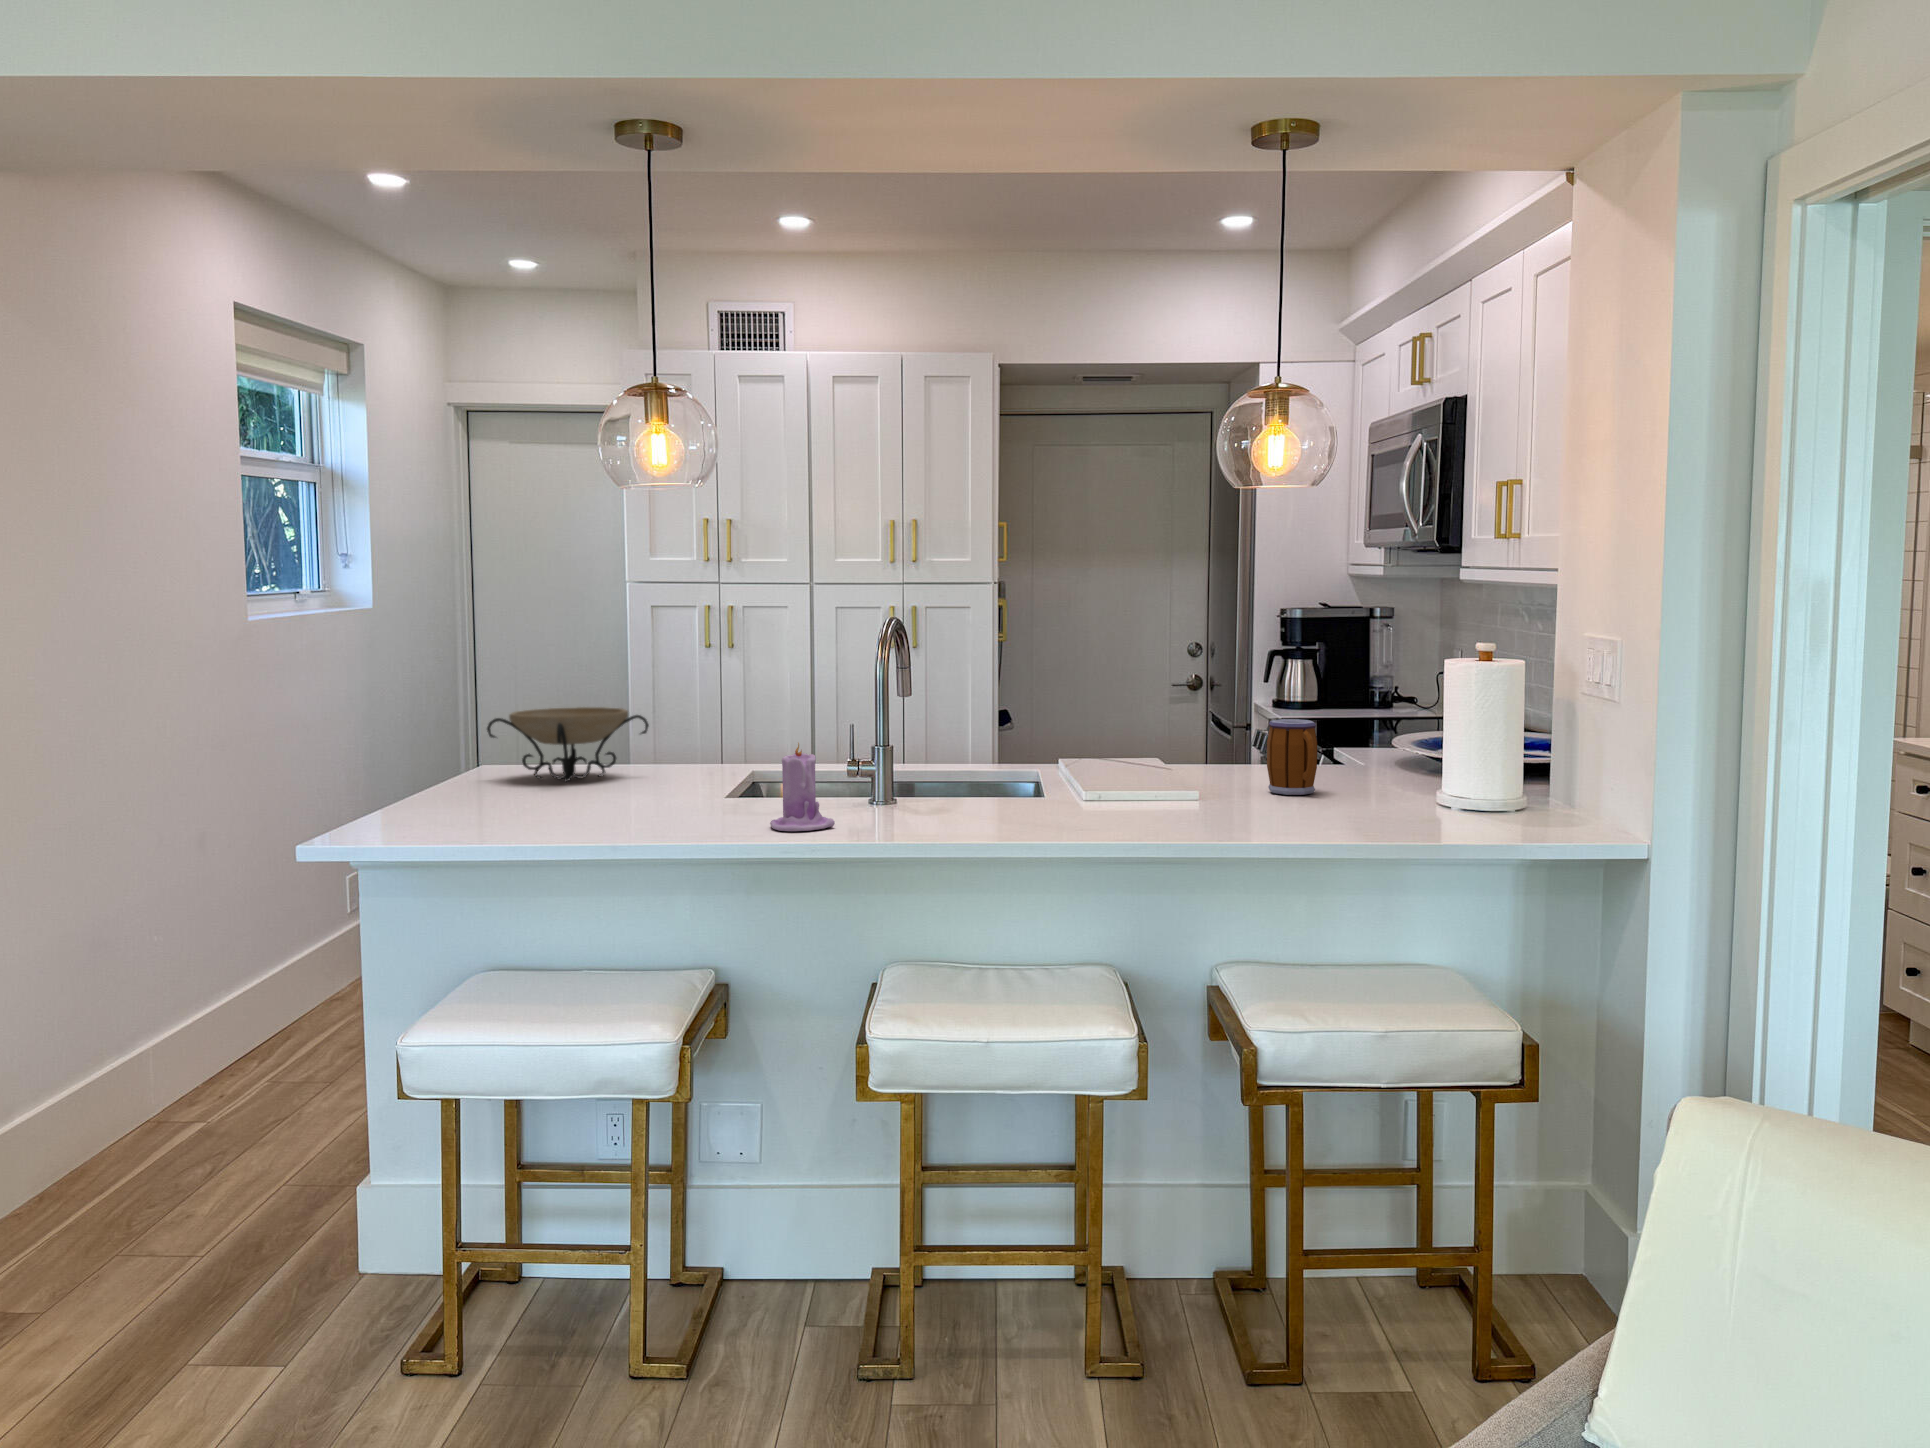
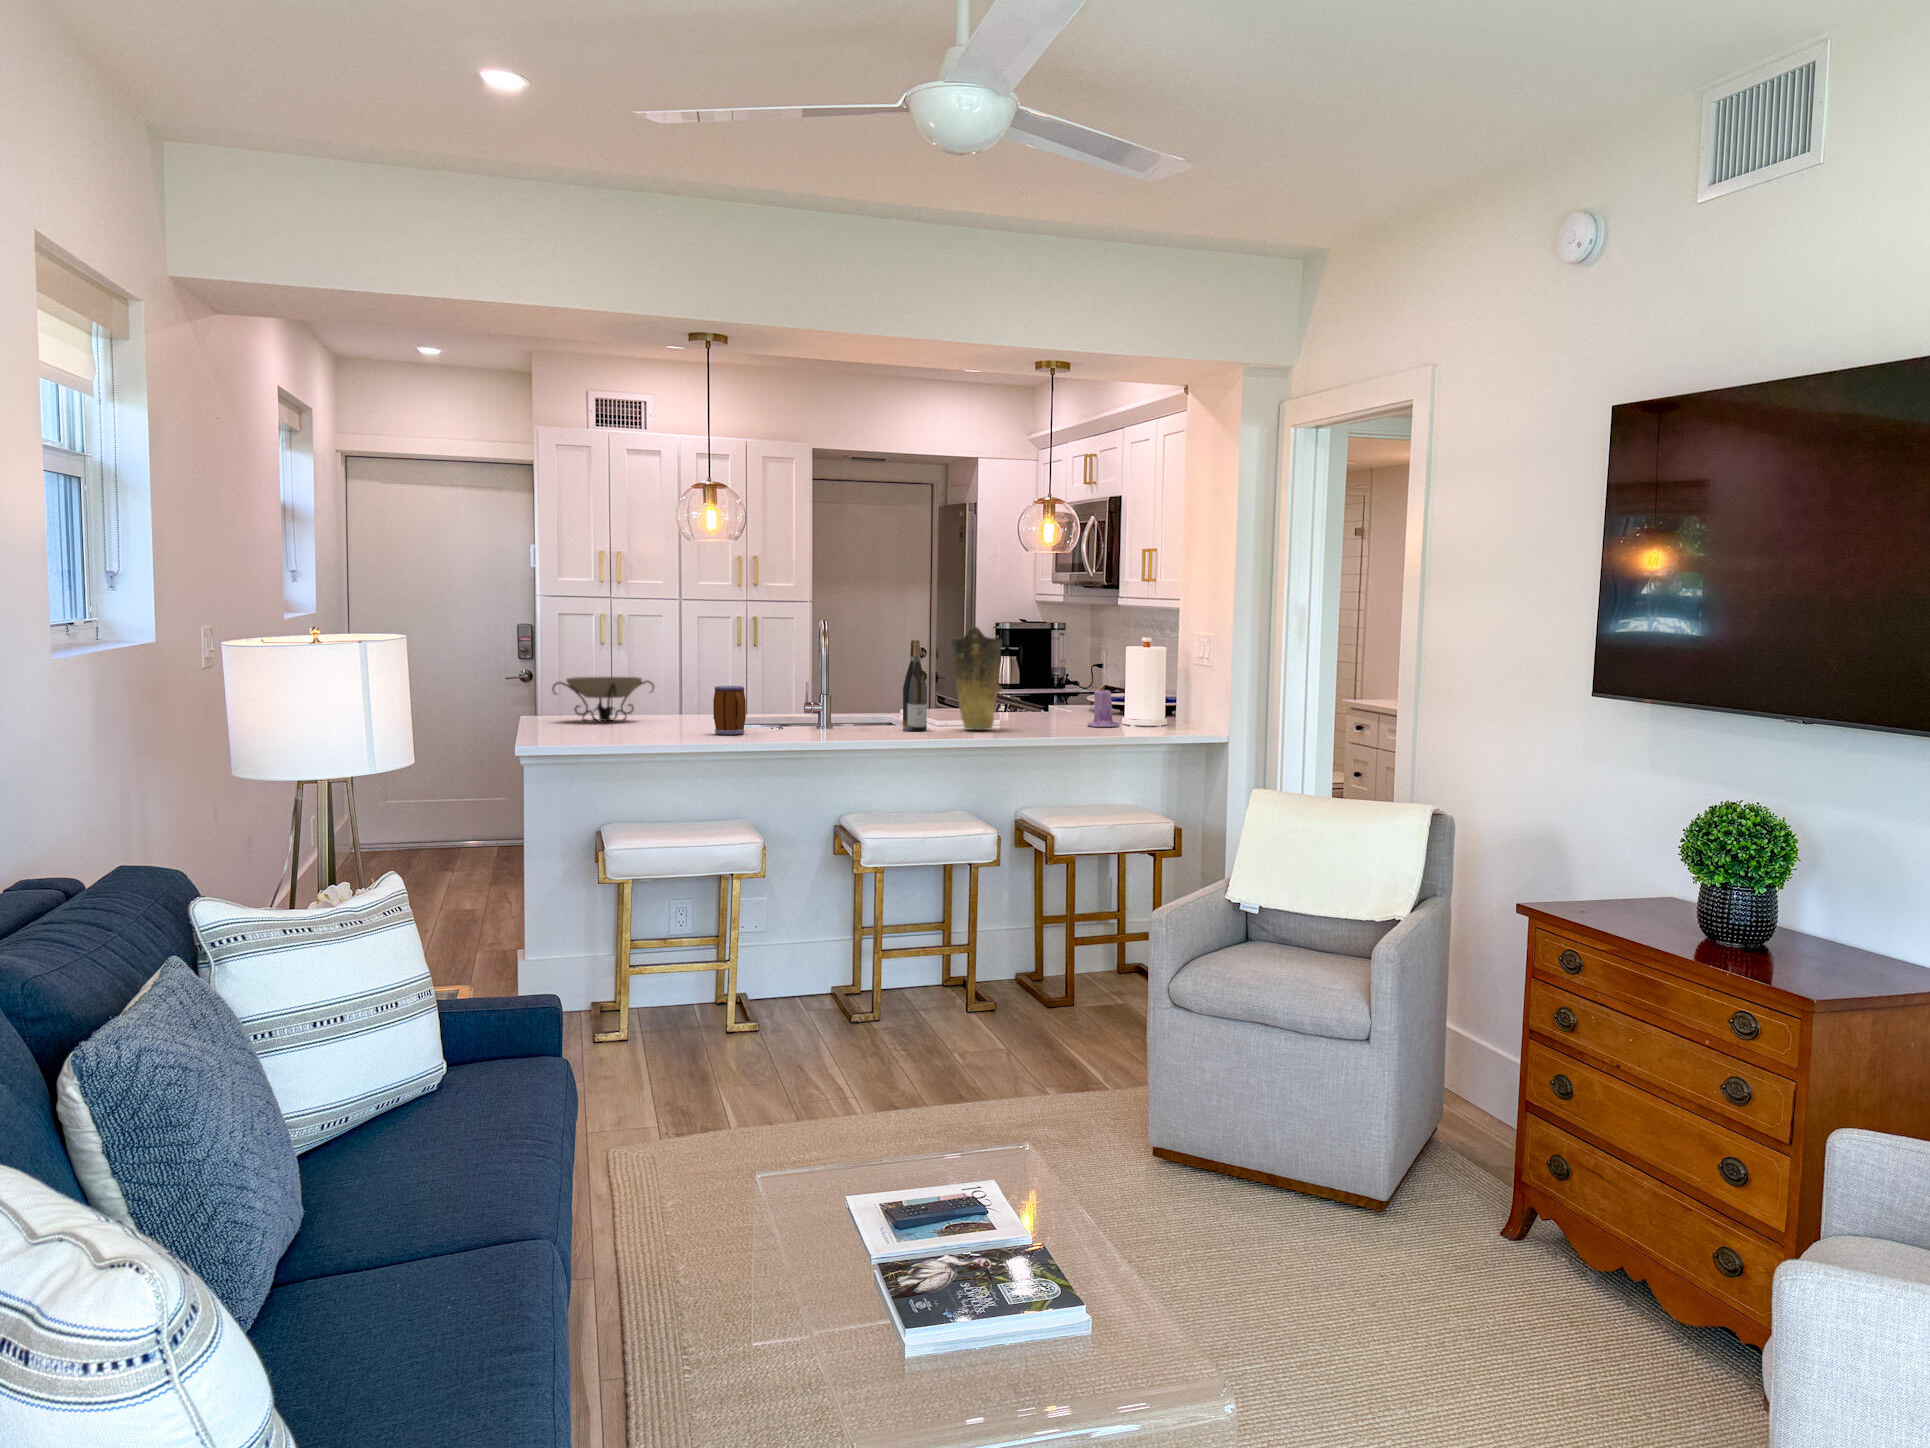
vase: none [1079,630,1177,824] -> present [951,626,1002,730]
wine bottle: none [990,656,1034,824] -> present [903,640,927,731]
mug: present [1267,719,1317,795] -> present [713,686,746,735]
candle: present [770,743,835,831] -> present [1087,686,1120,727]

